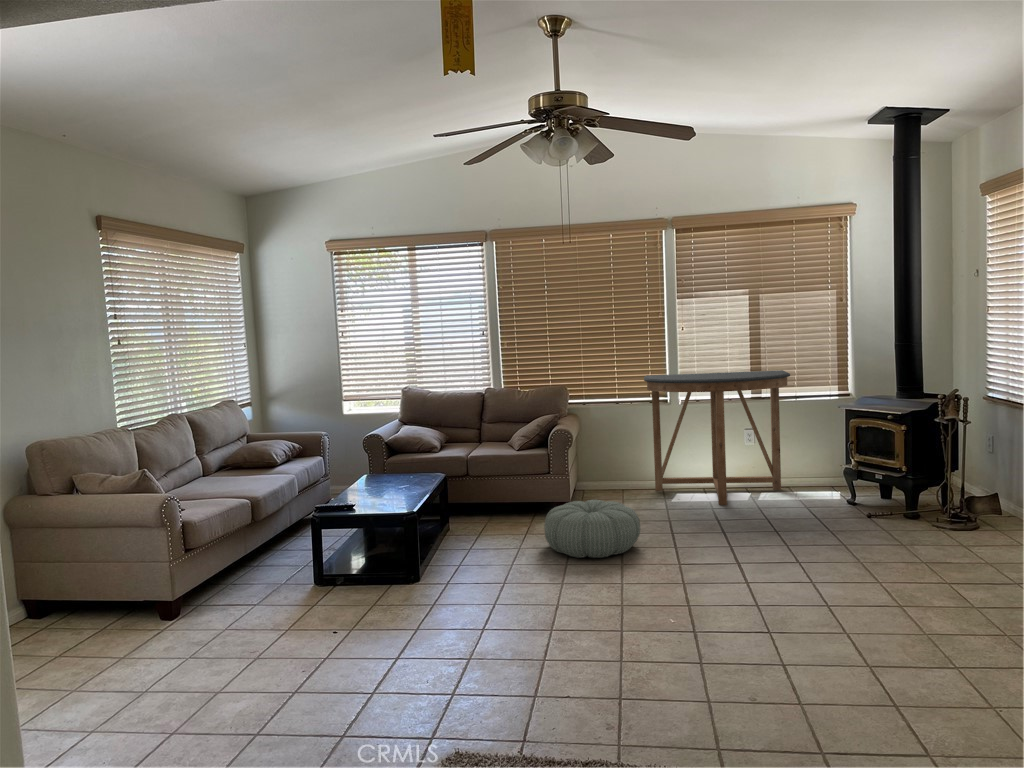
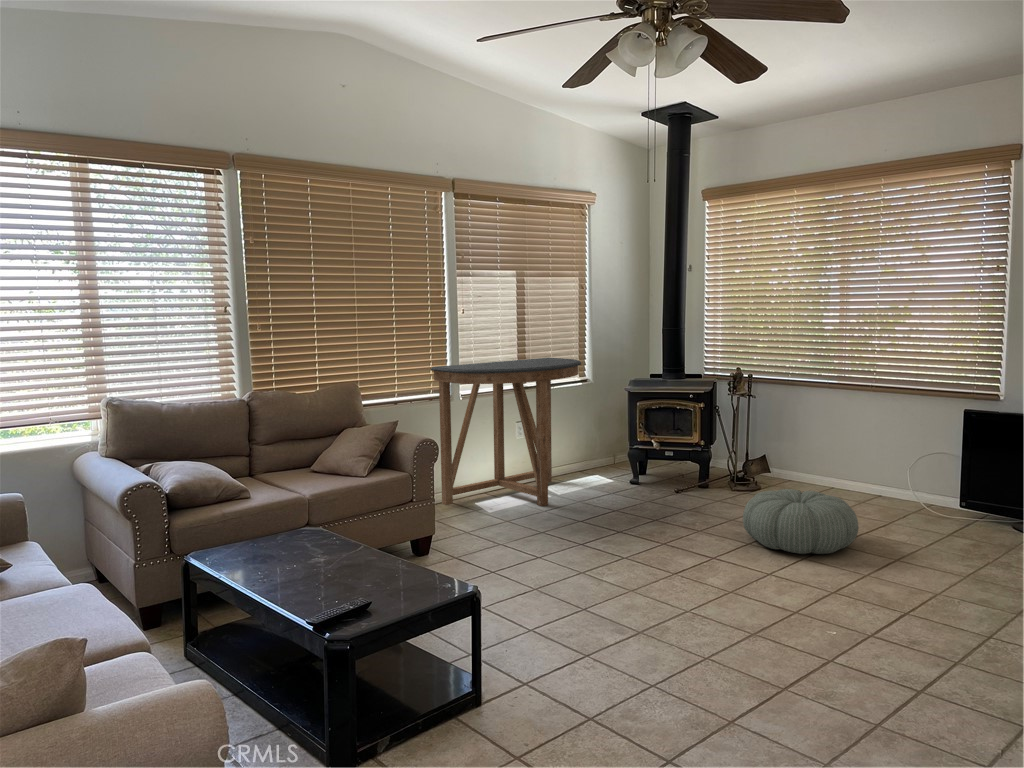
pouf: present [544,500,640,558] -> present [743,489,858,554]

